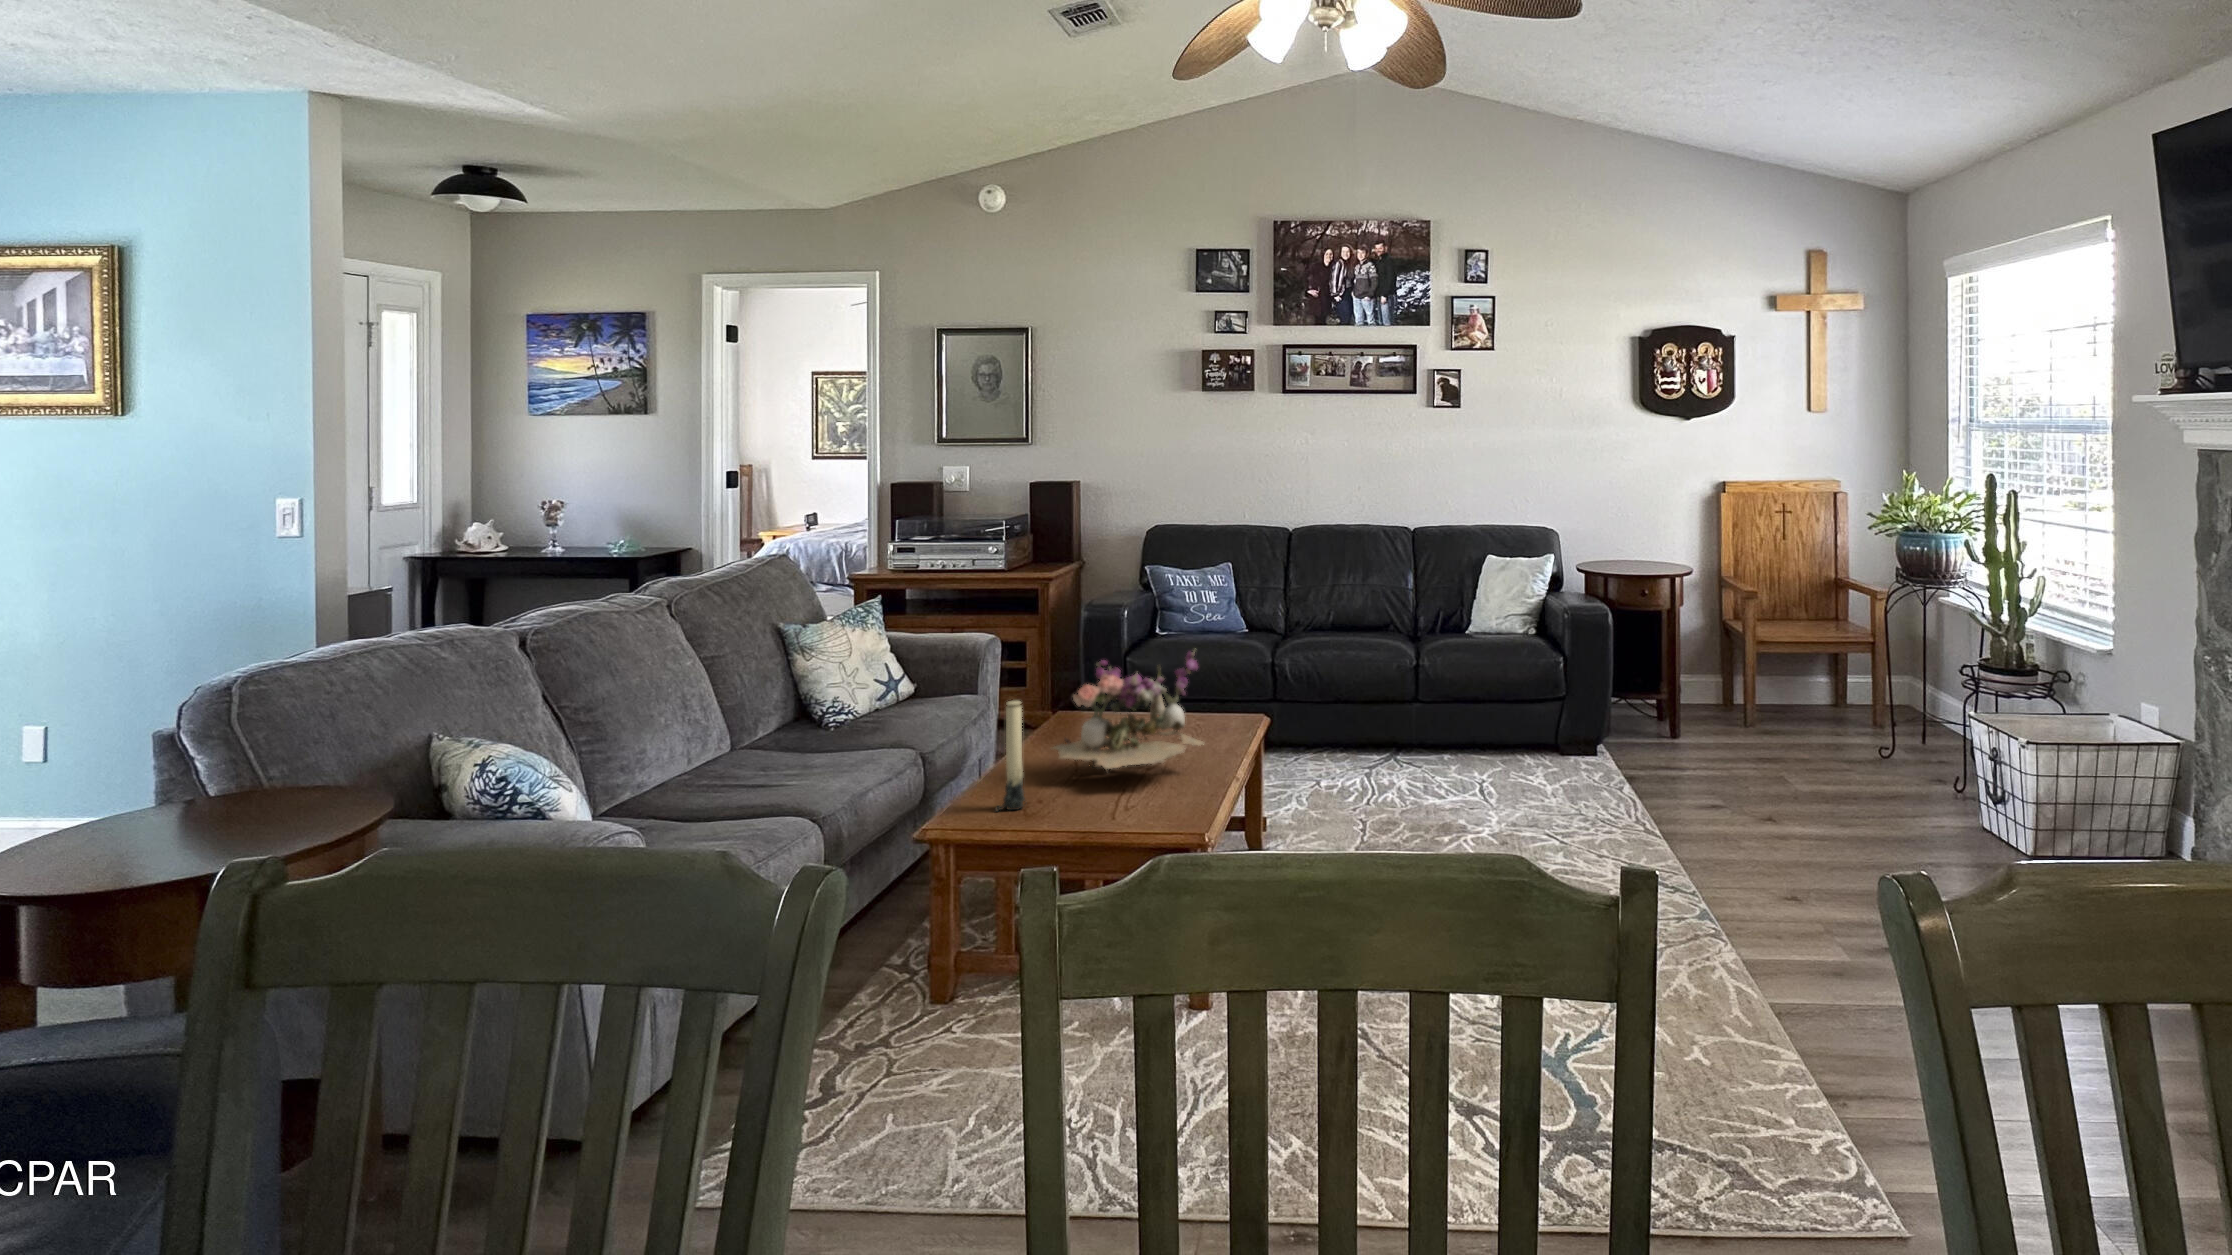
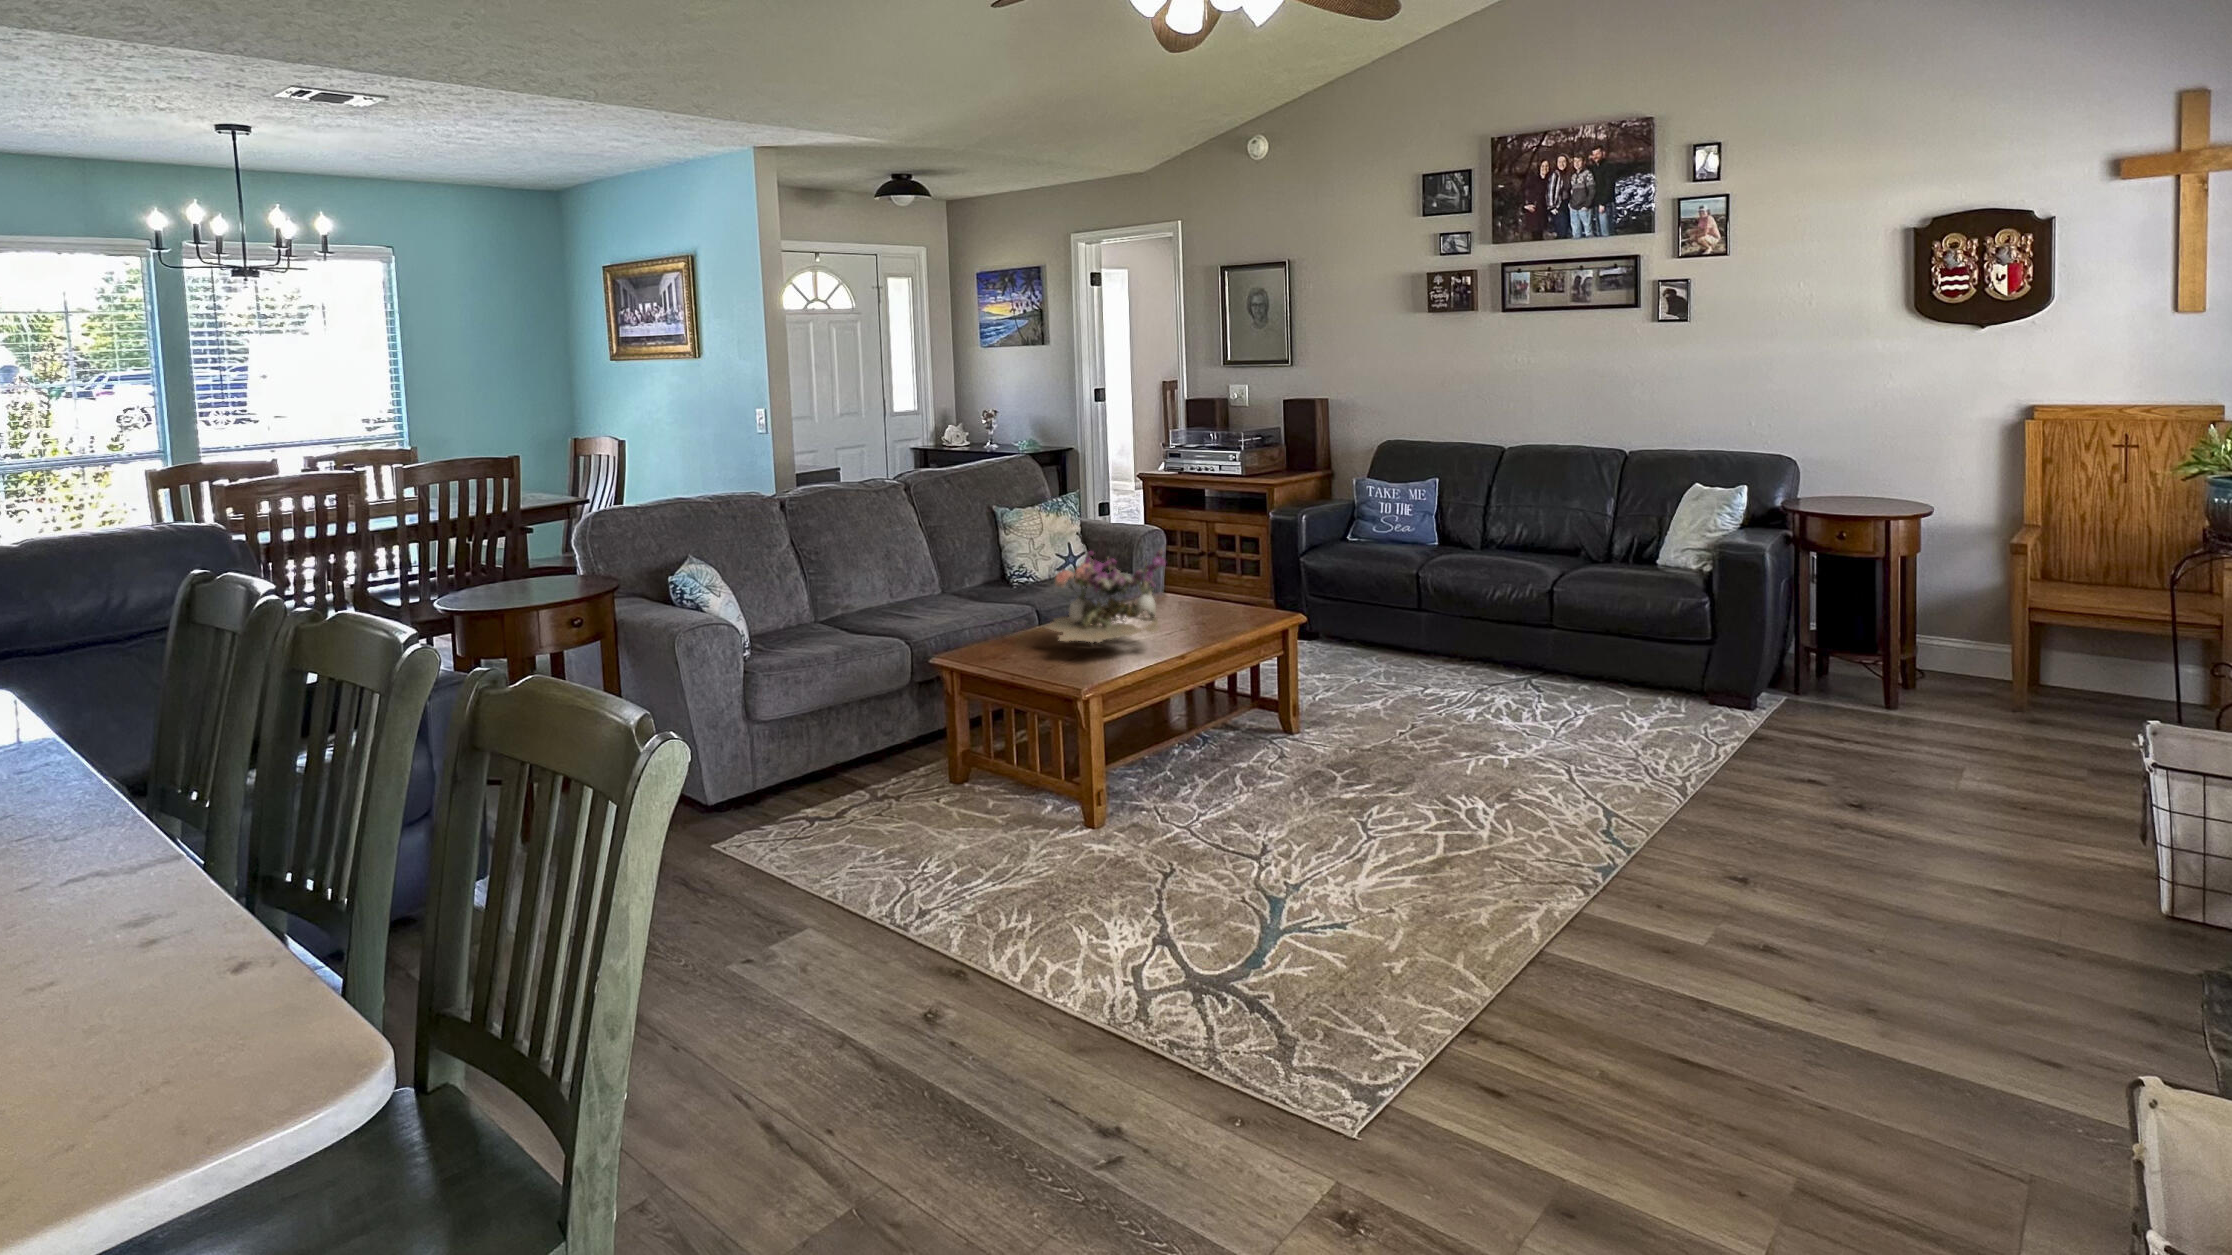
candle: present [995,701,1025,811] -> none [967,576,991,663]

